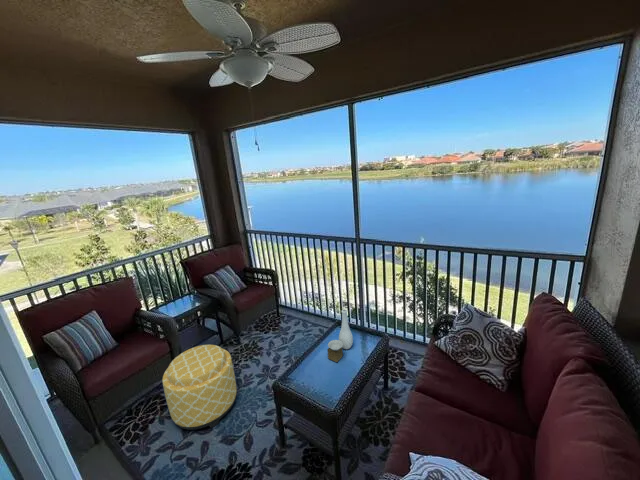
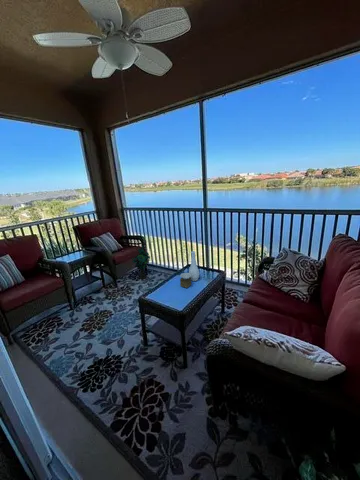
decorative plant: none [258,285,285,331] -> present [131,245,150,279]
ottoman: present [163,345,237,430] -> none [59,279,113,336]

